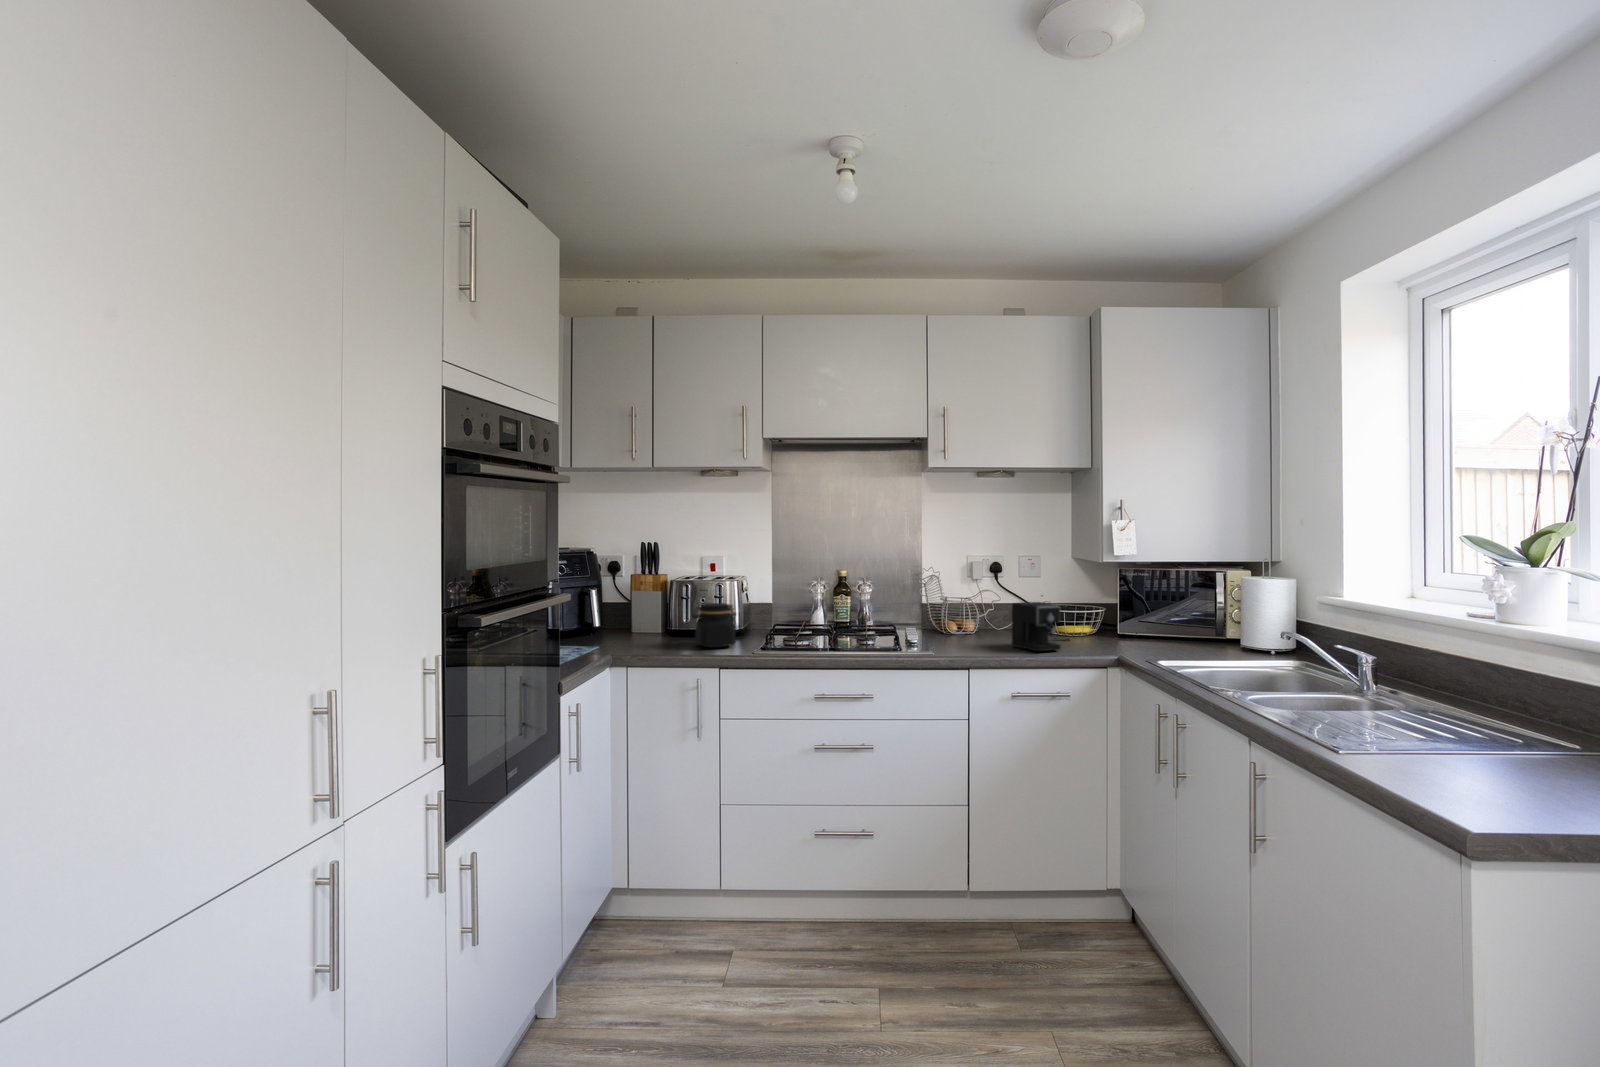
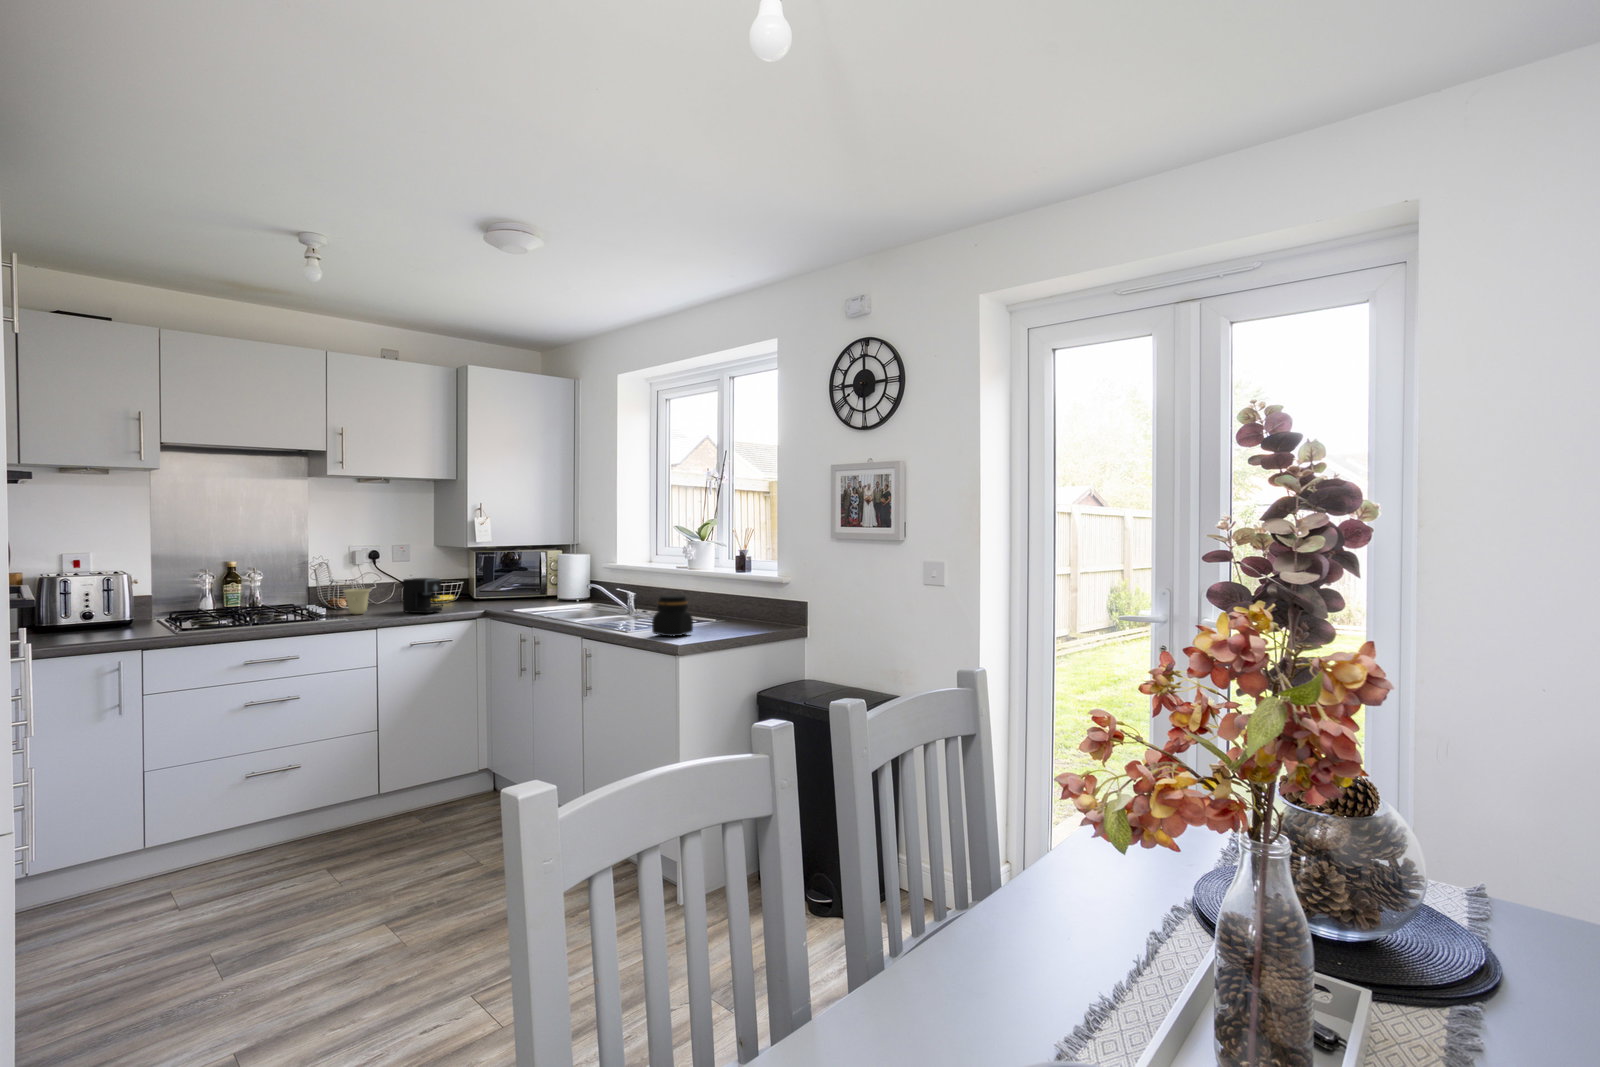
jar: present [692,603,737,648] -> present [652,595,693,636]
cup: none [942,611,975,643] -> present [344,589,370,614]

